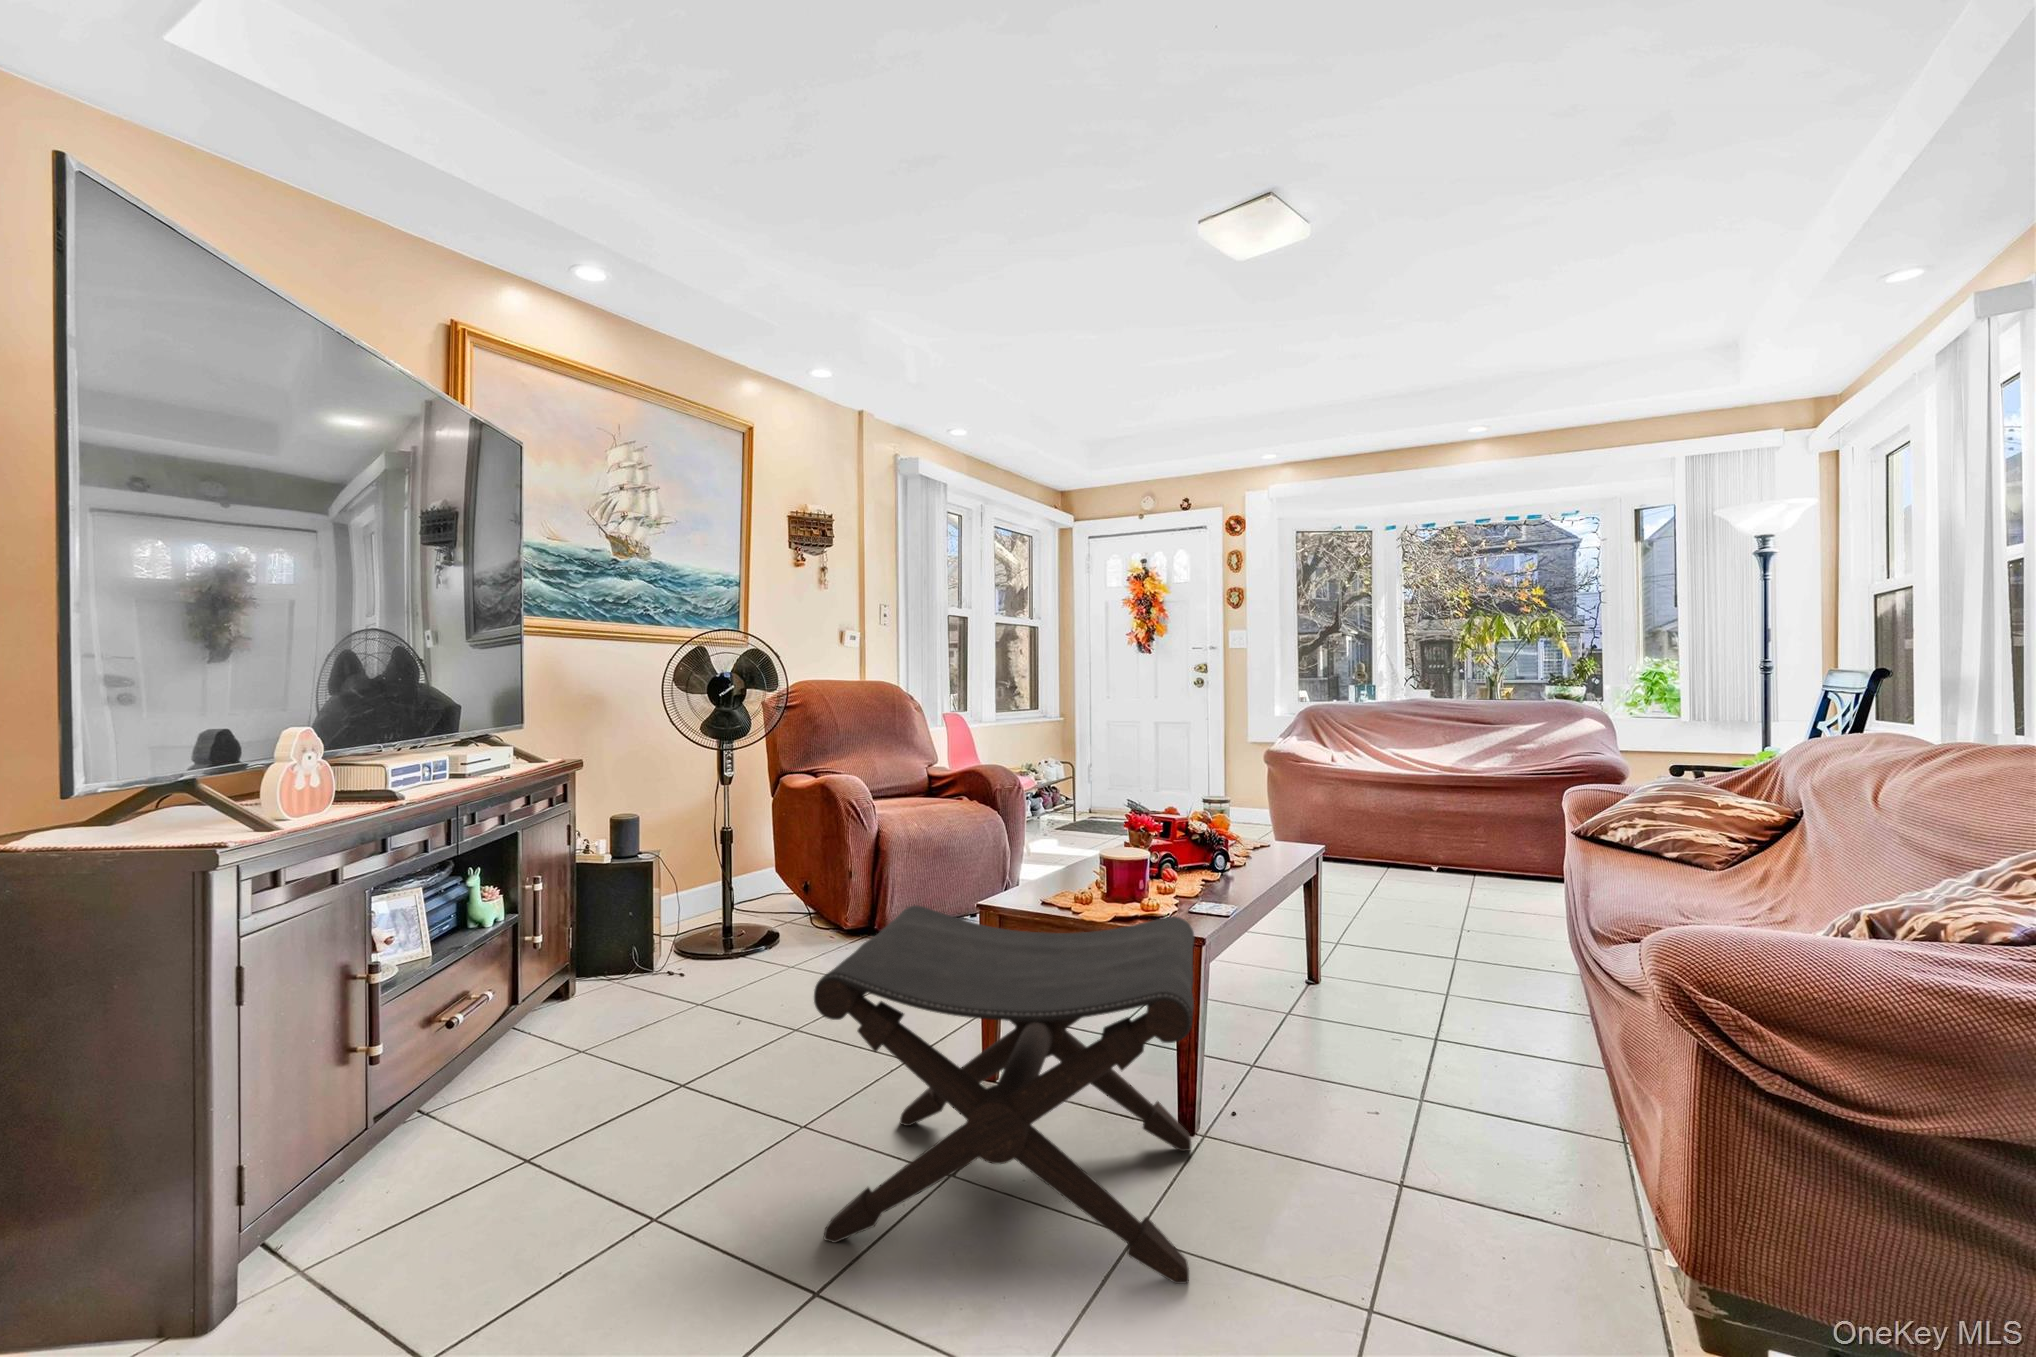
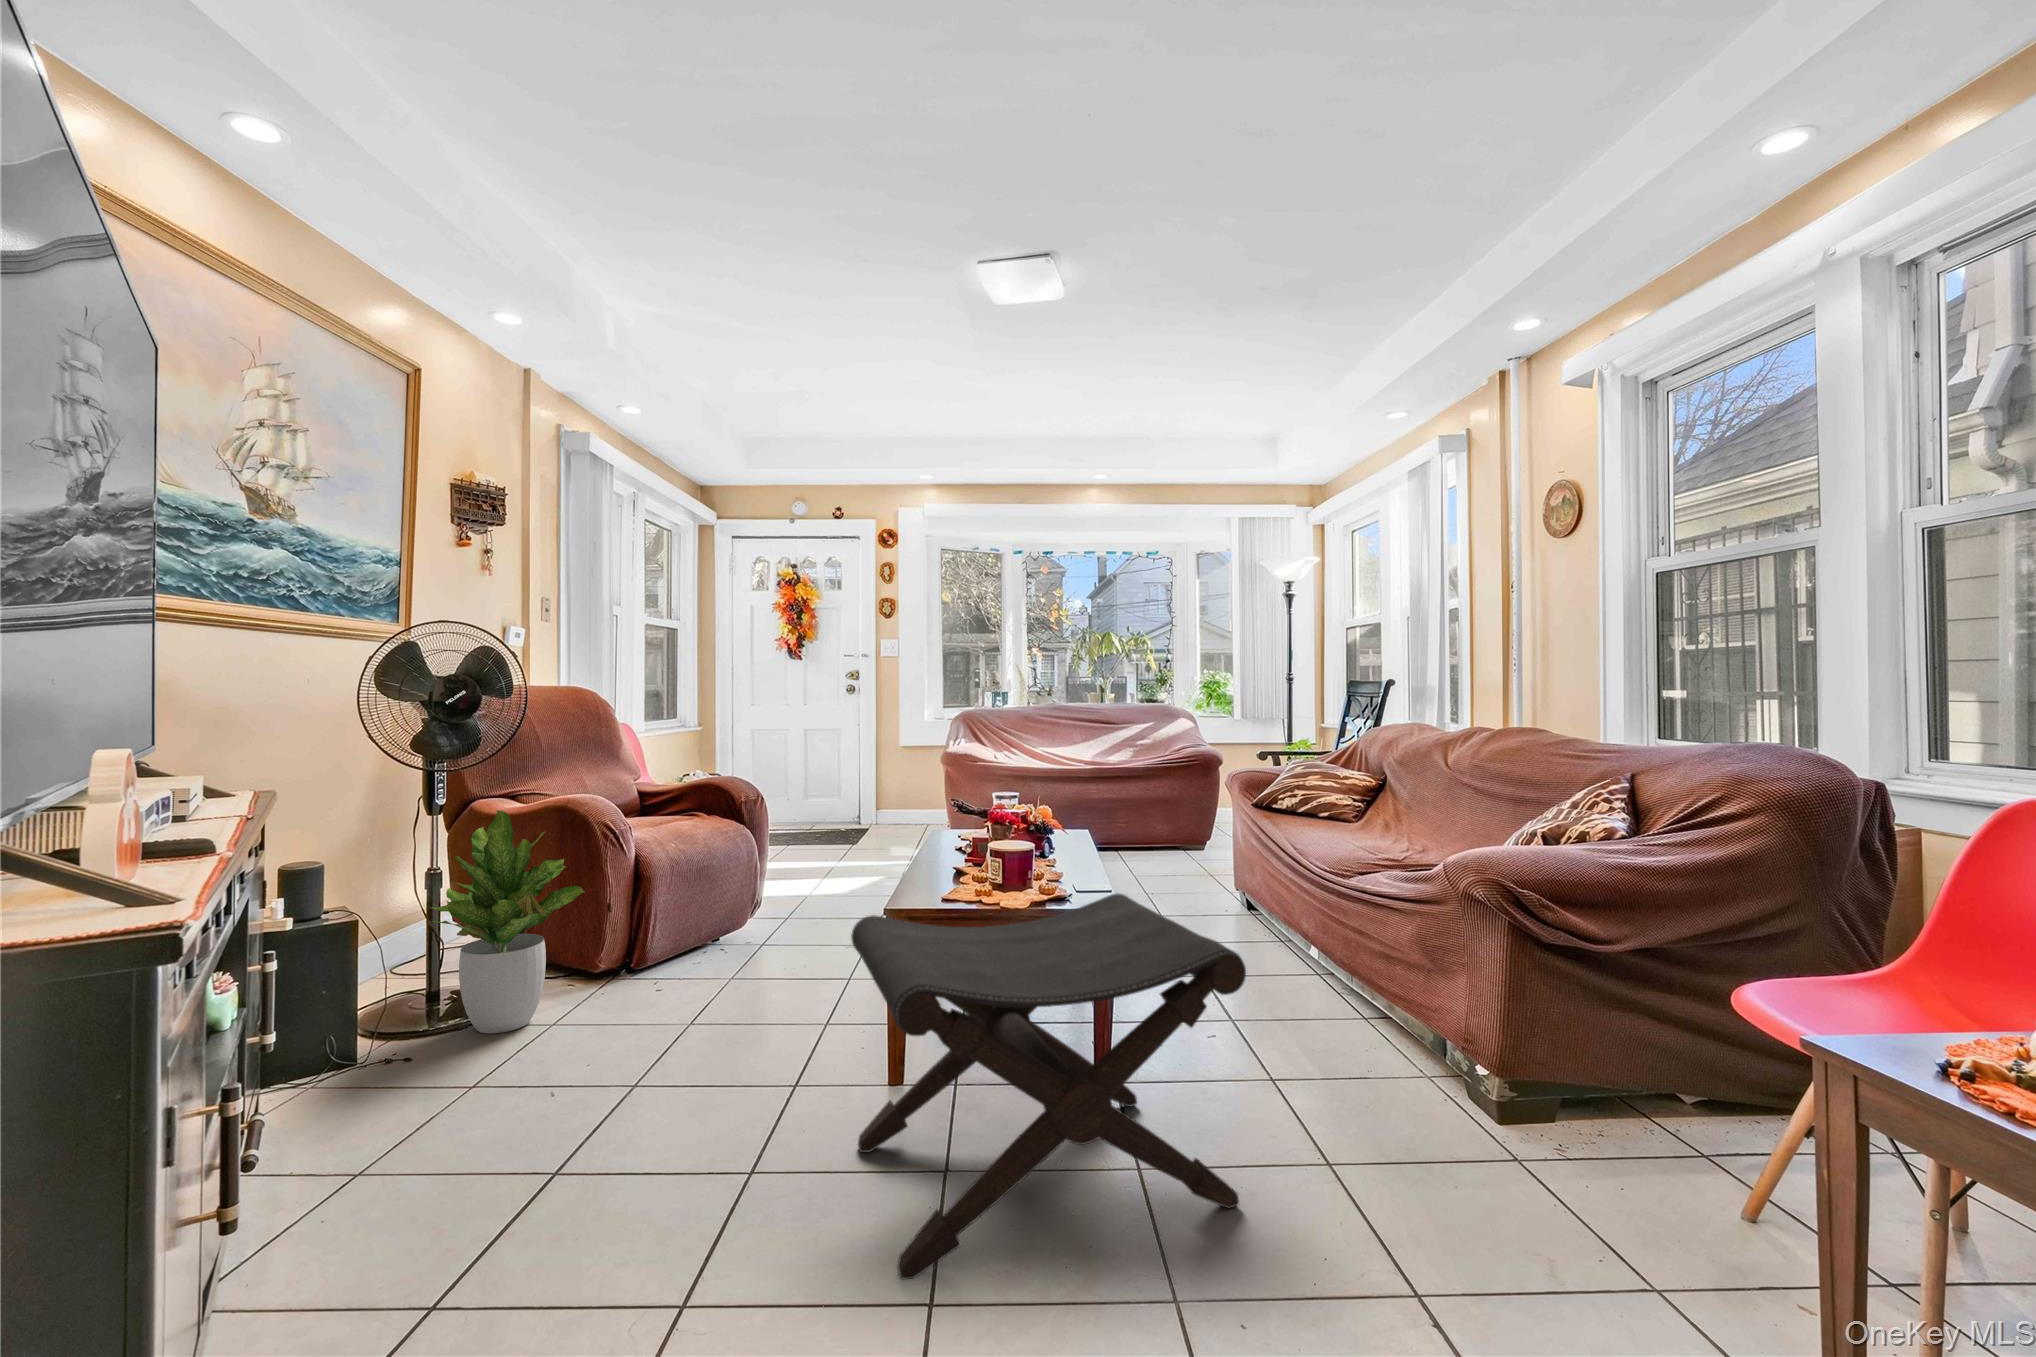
potted plant: none [702,784,816,964] -> present [432,810,585,1033]

